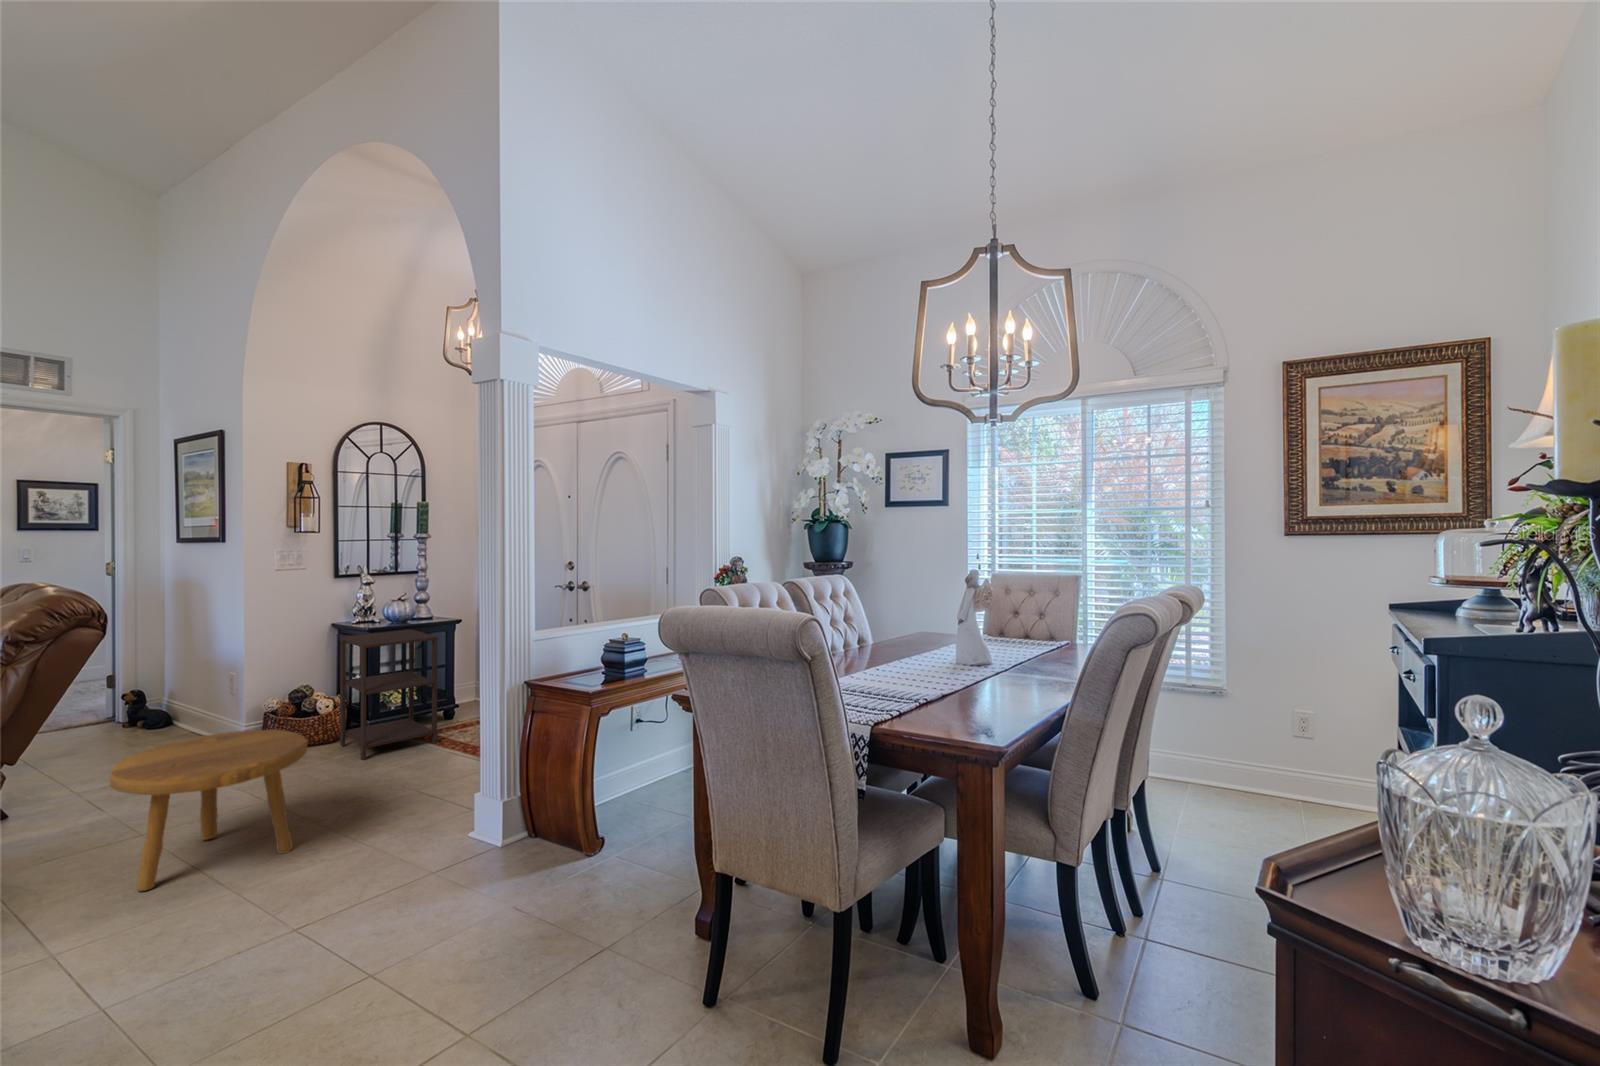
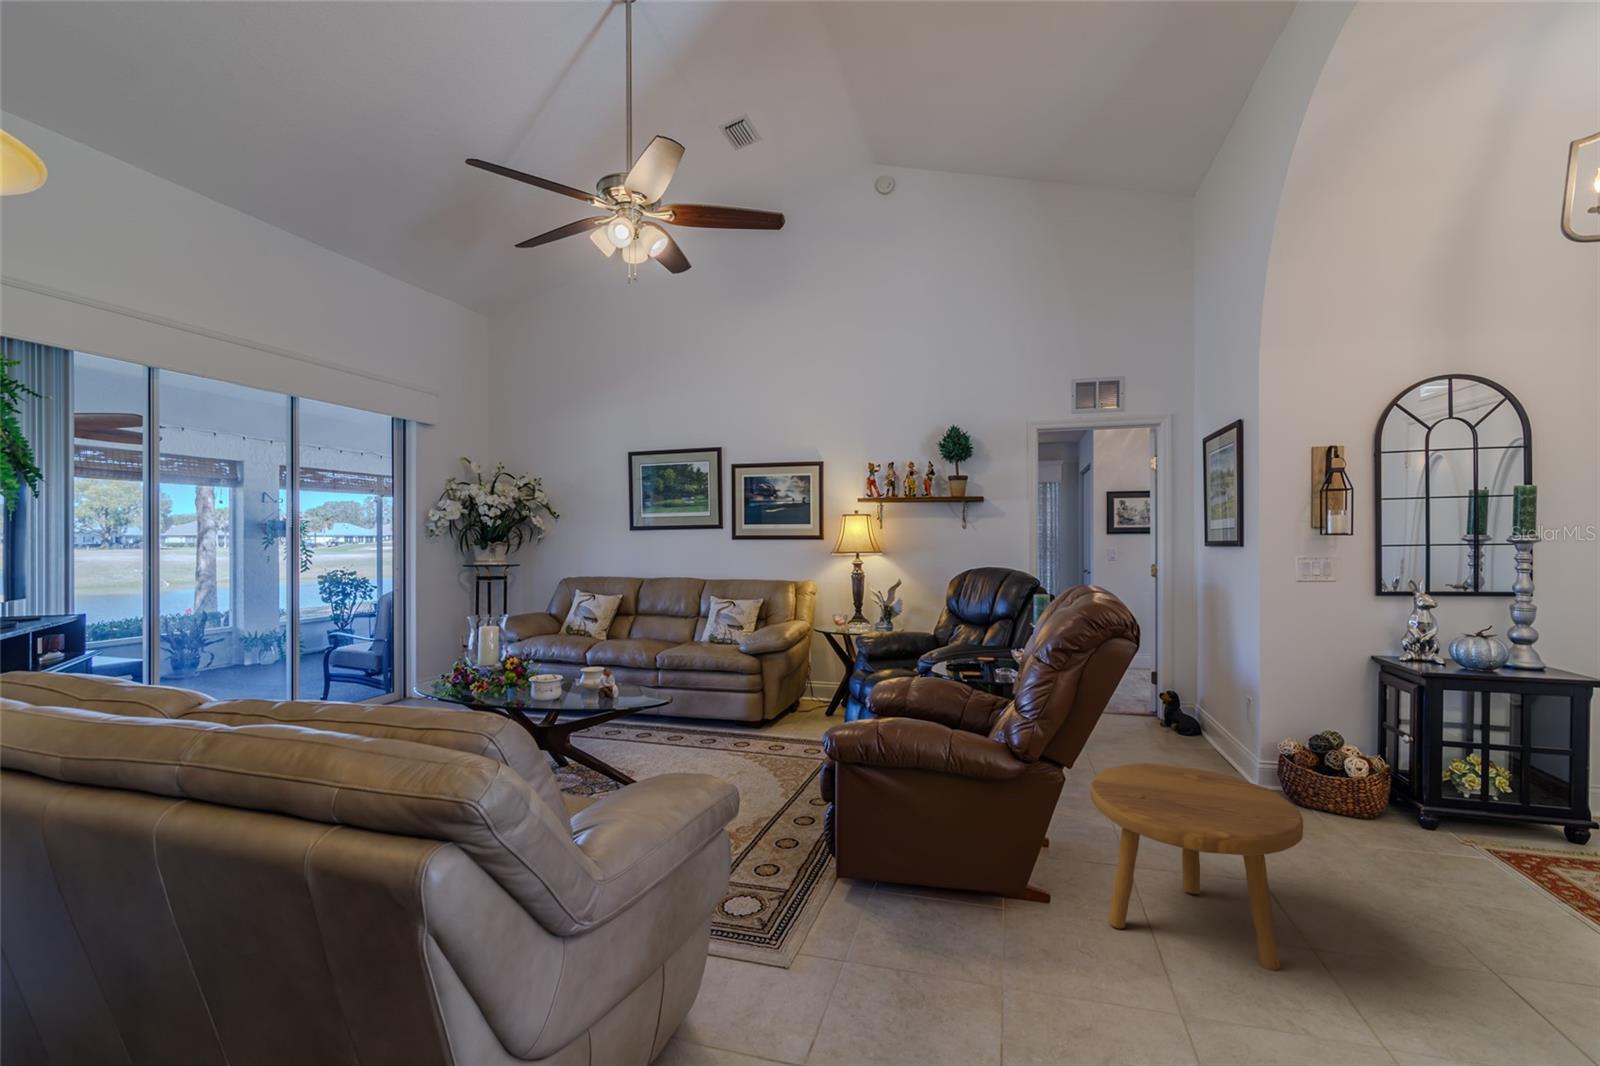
side table: present [340,629,438,760] -> none [1377,676,1553,890]

